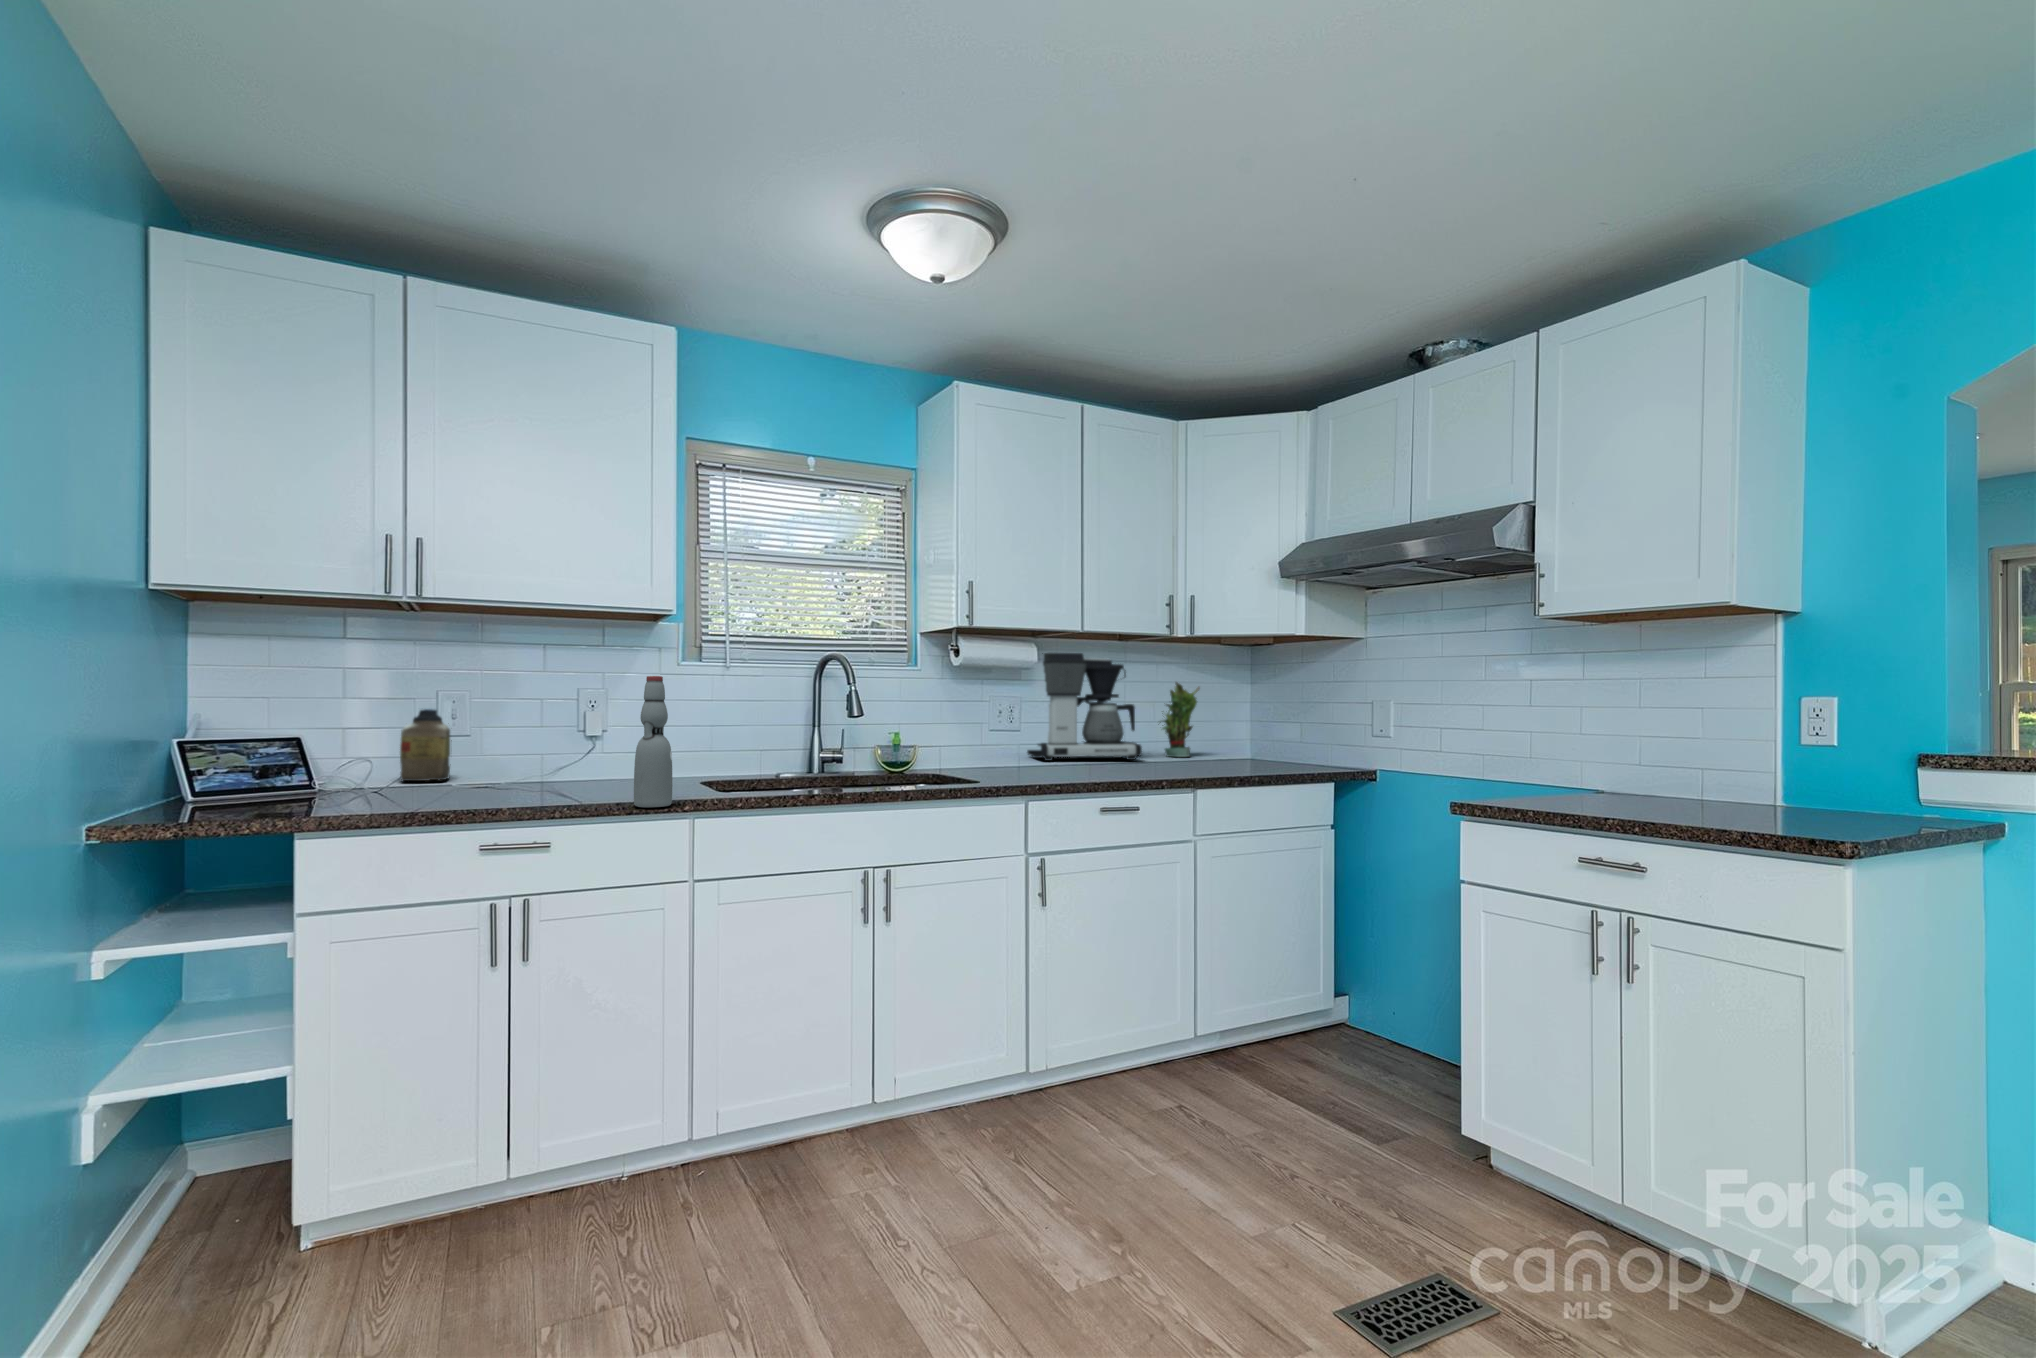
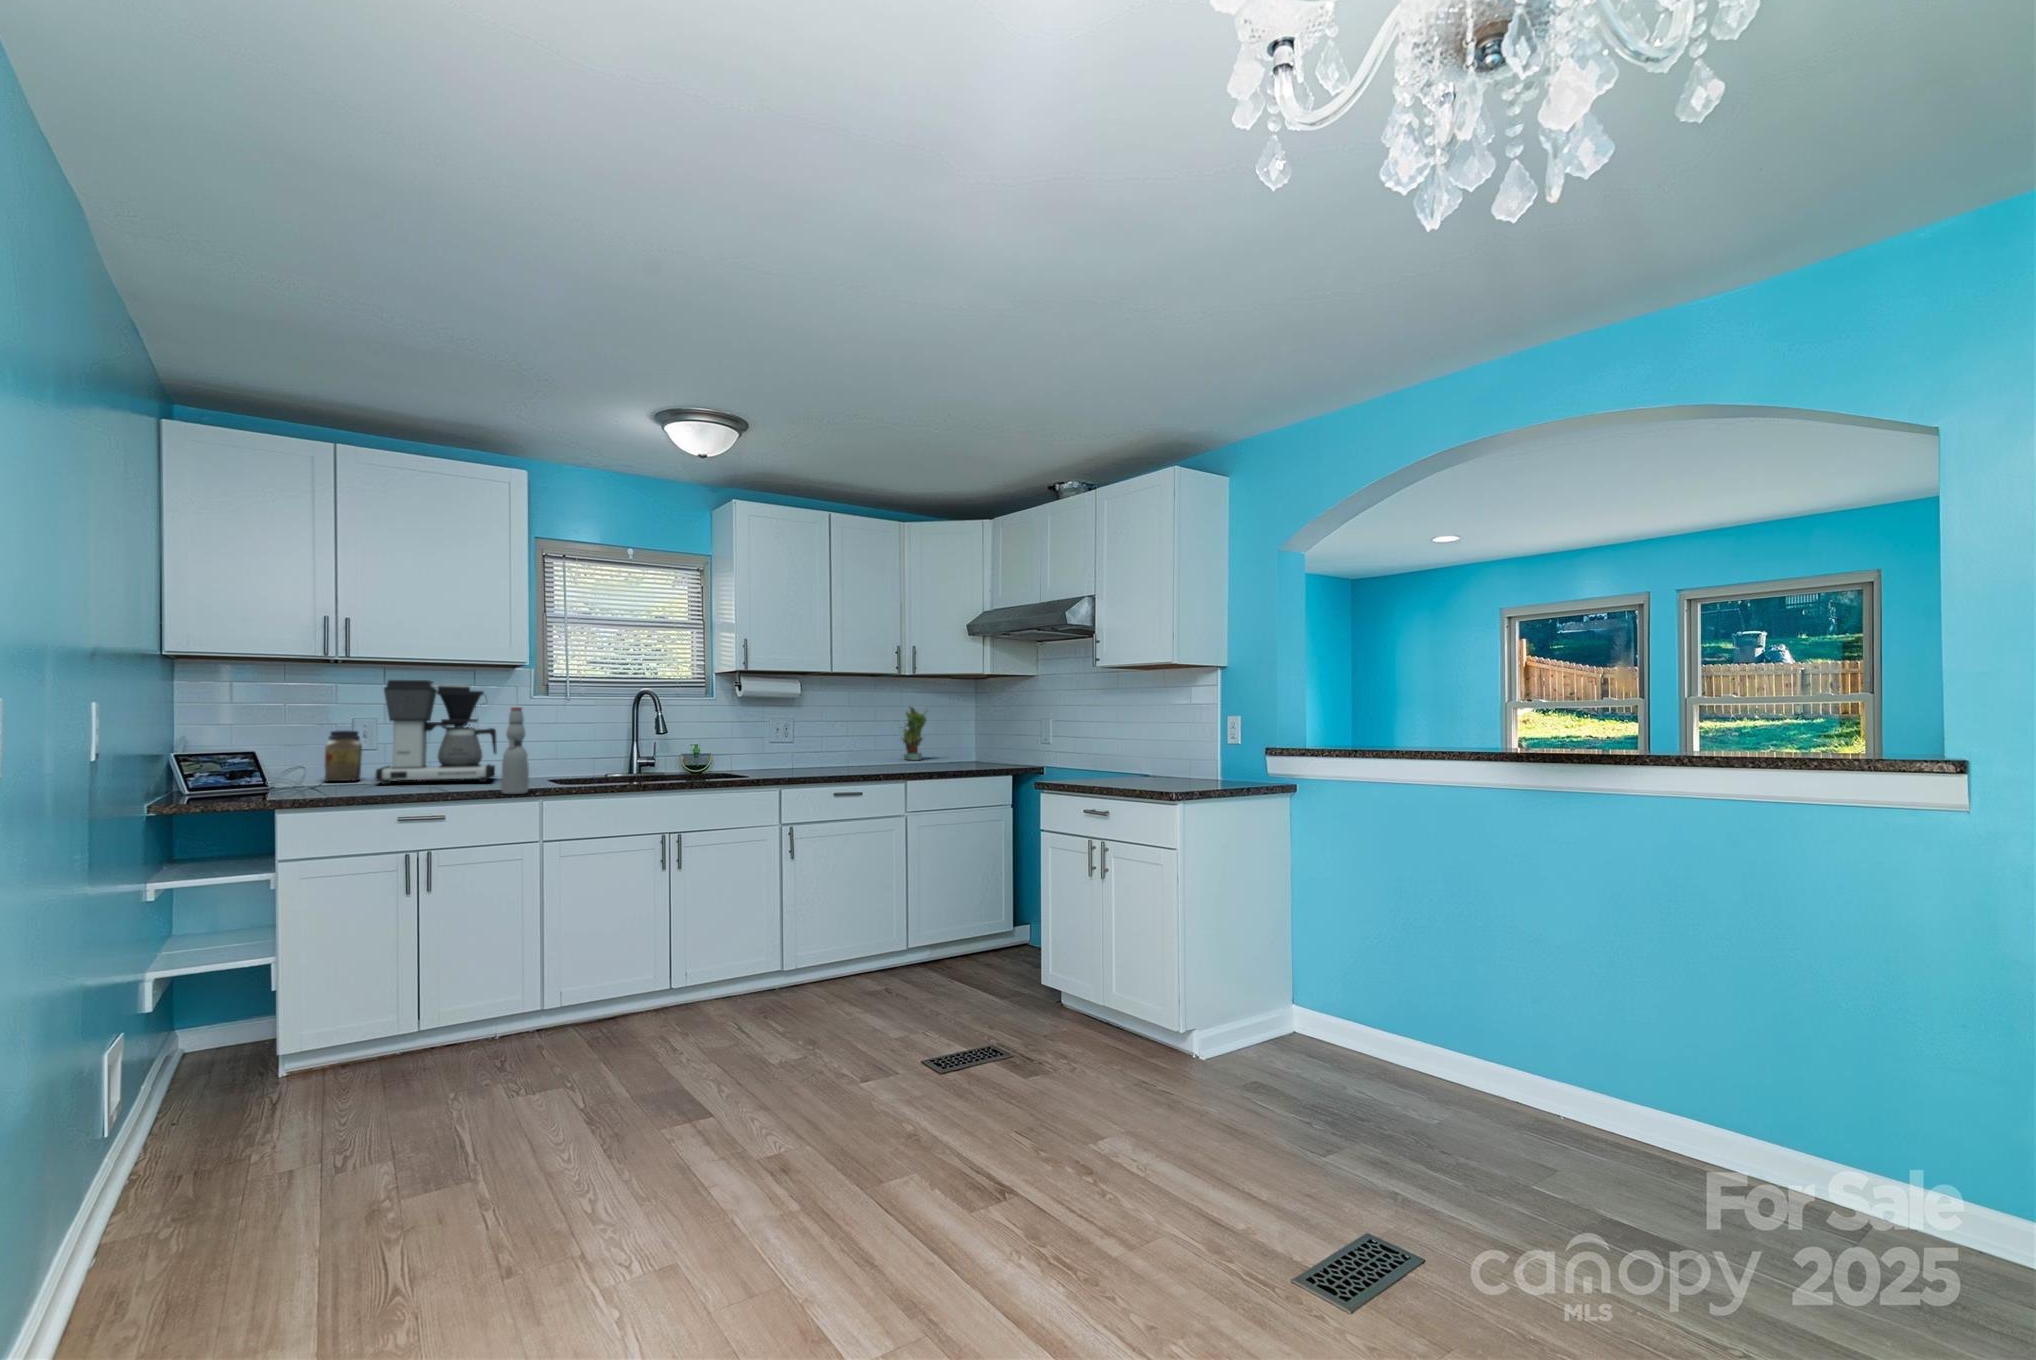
coffee maker: present [1027,653,1142,761] -> present [375,680,497,784]

